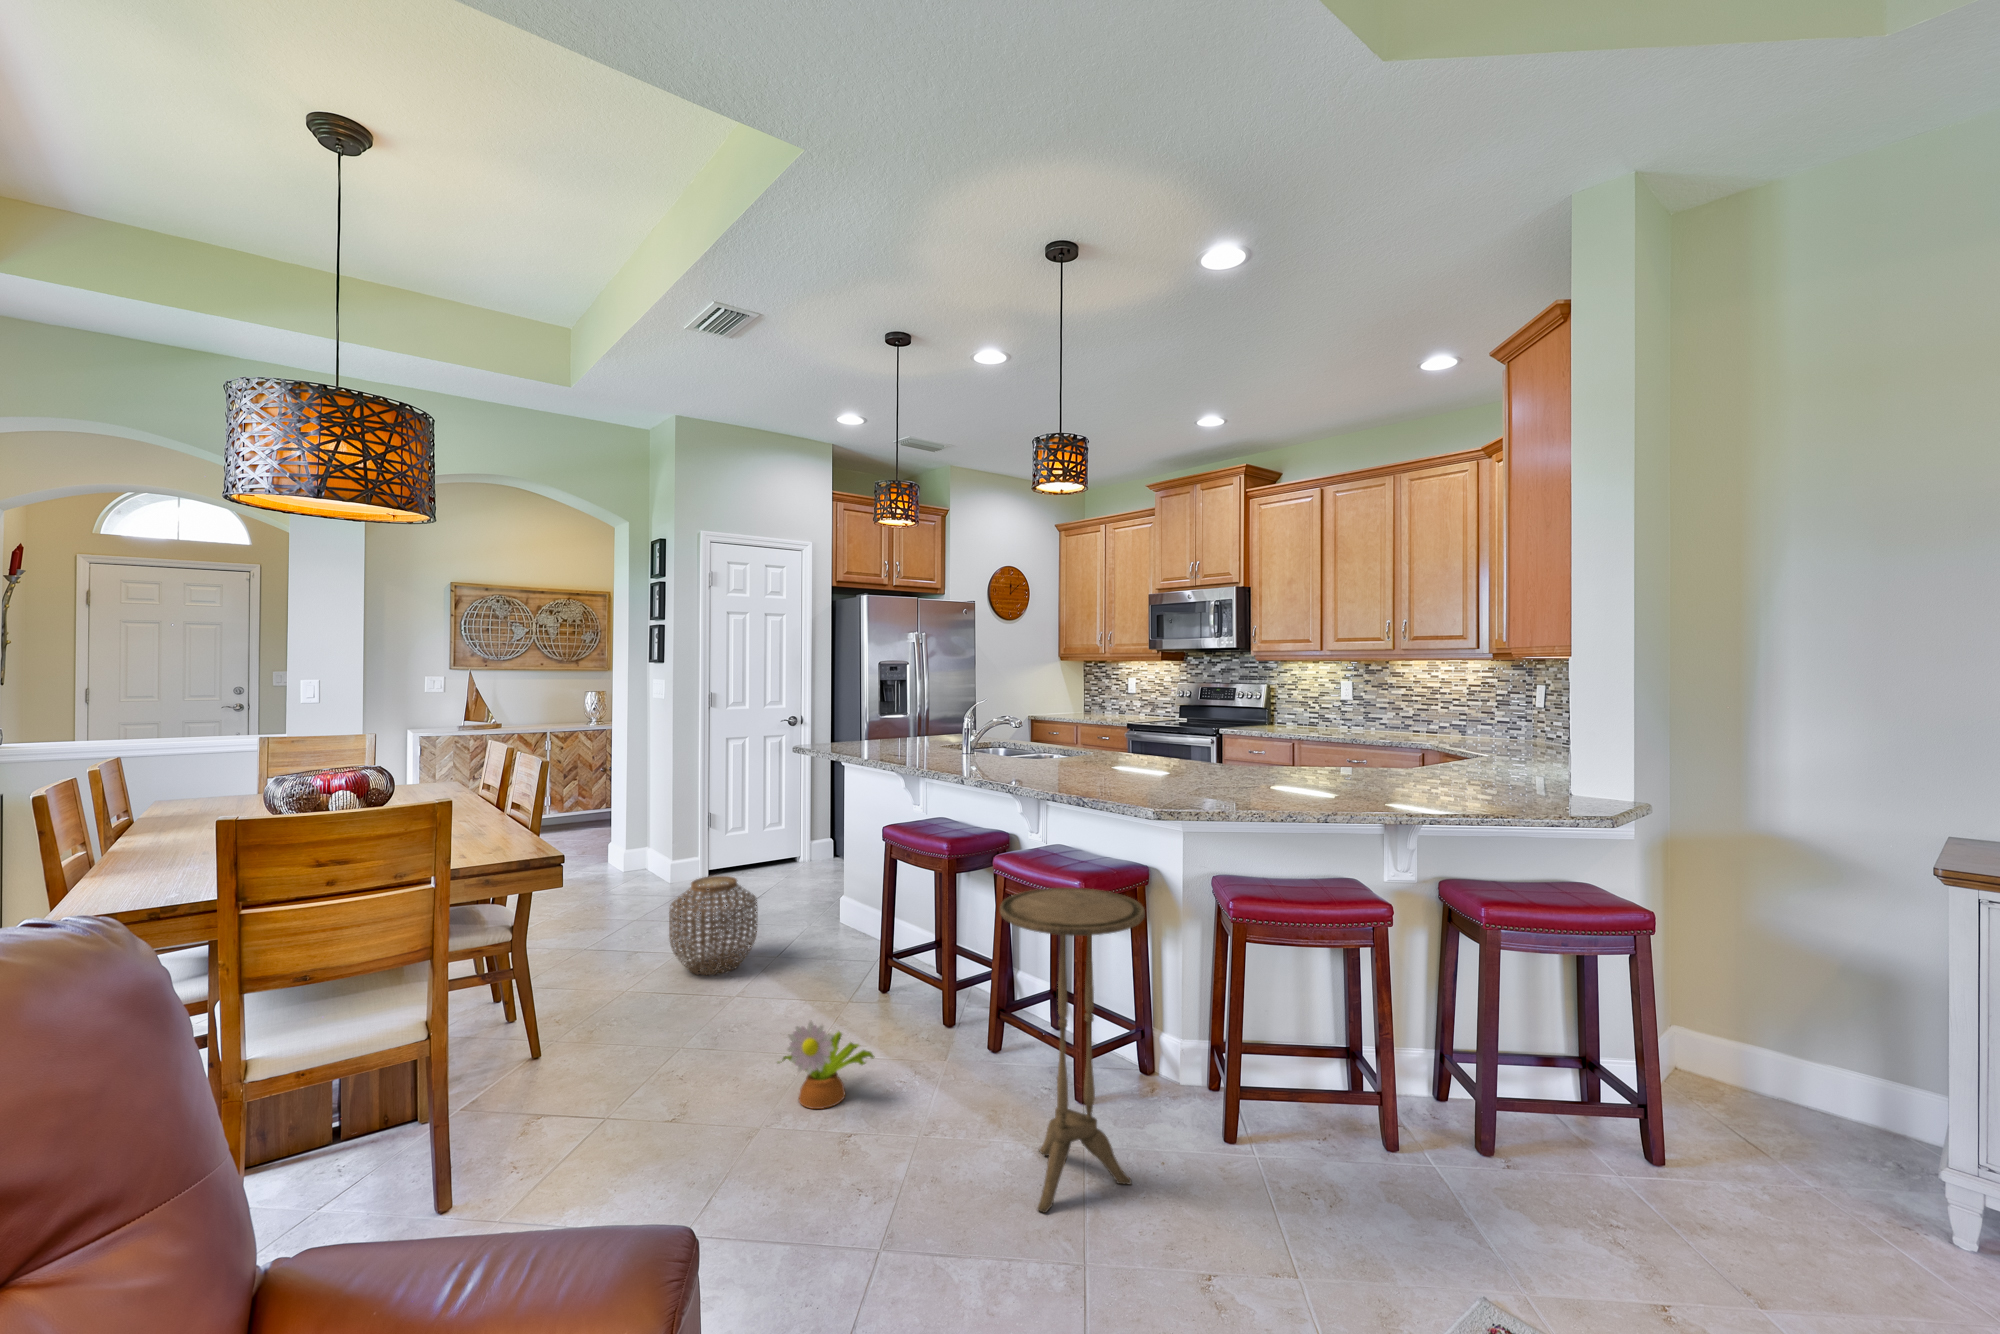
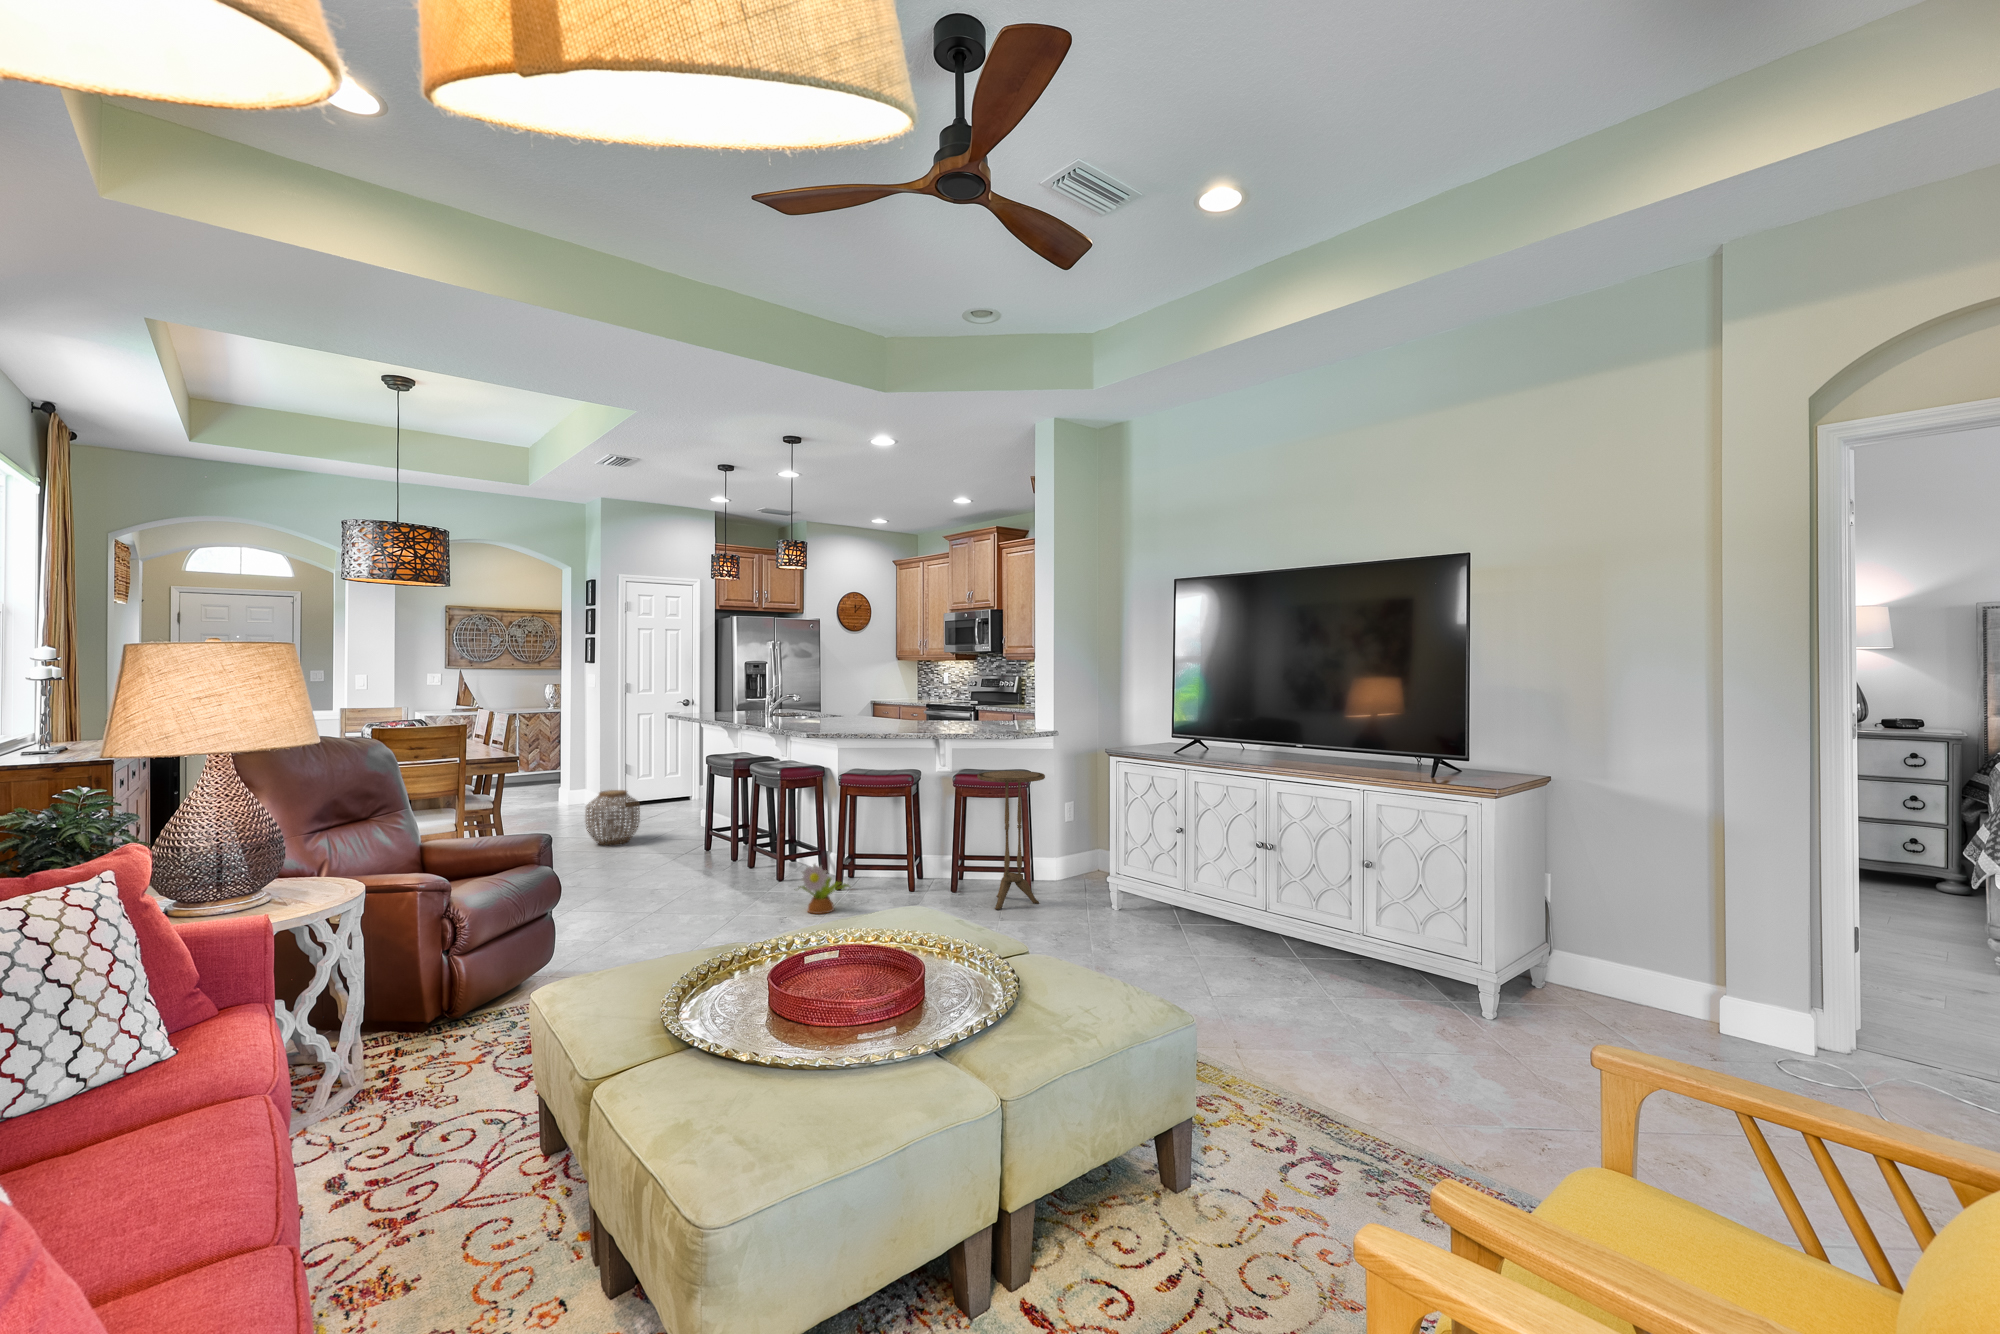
side table: present [999,888,1145,1213] -> present [977,771,1045,910]
decorative plant: present [778,1020,874,1109] -> present [799,864,849,914]

